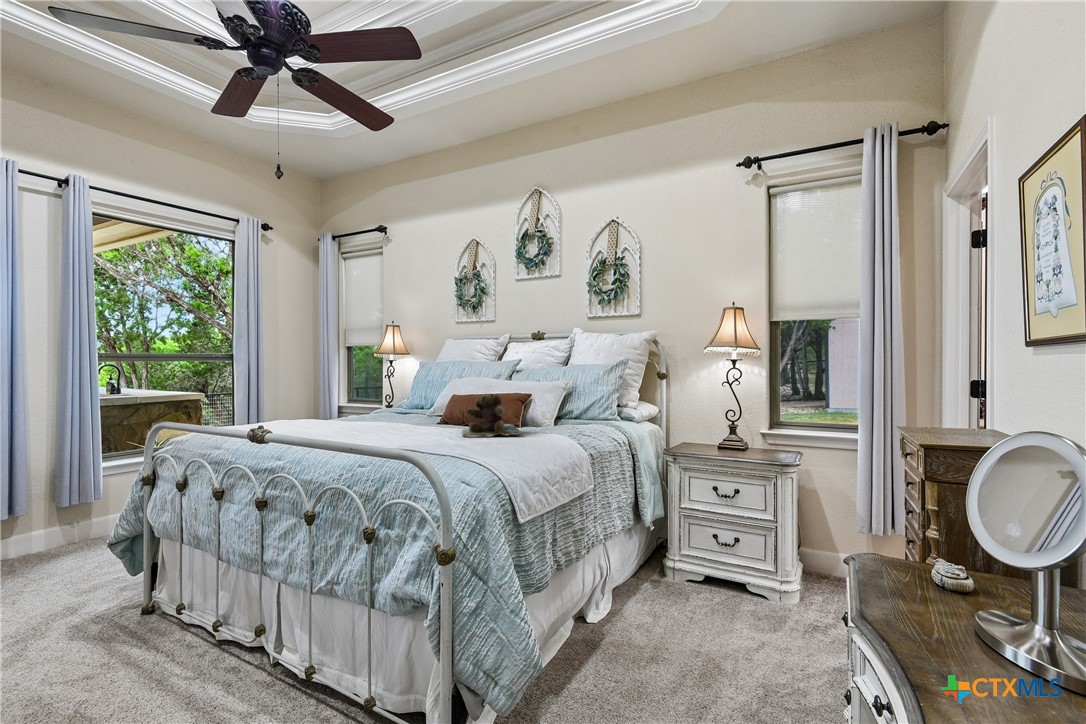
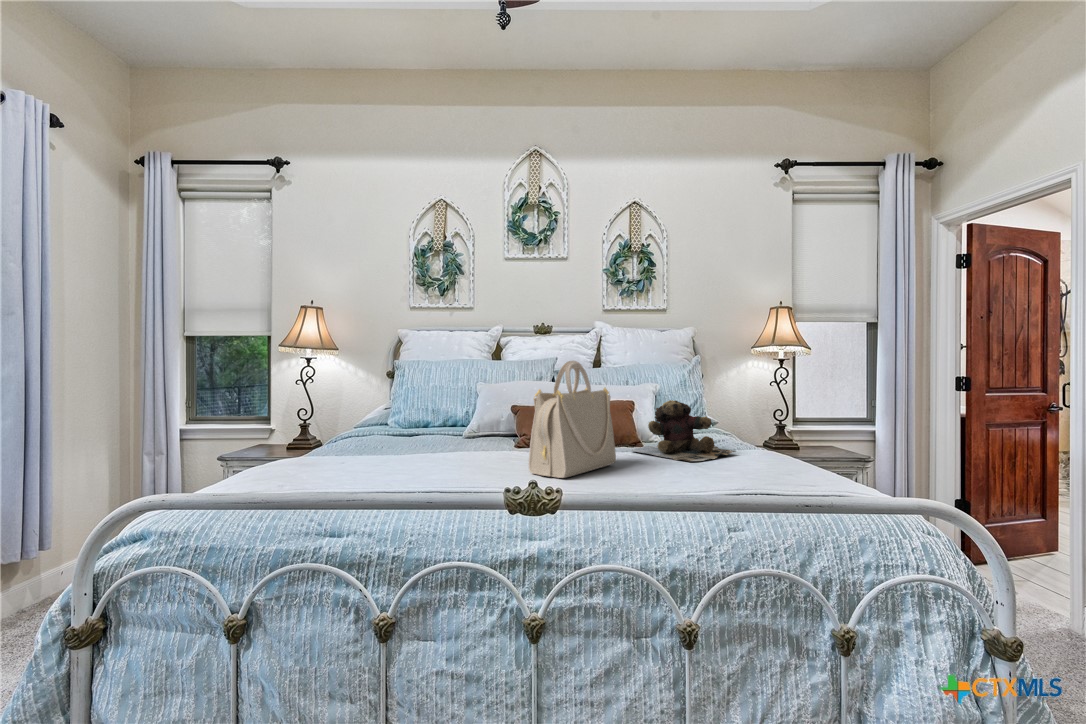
handbag: none [341,365,412,436] -> present [528,361,616,478]

